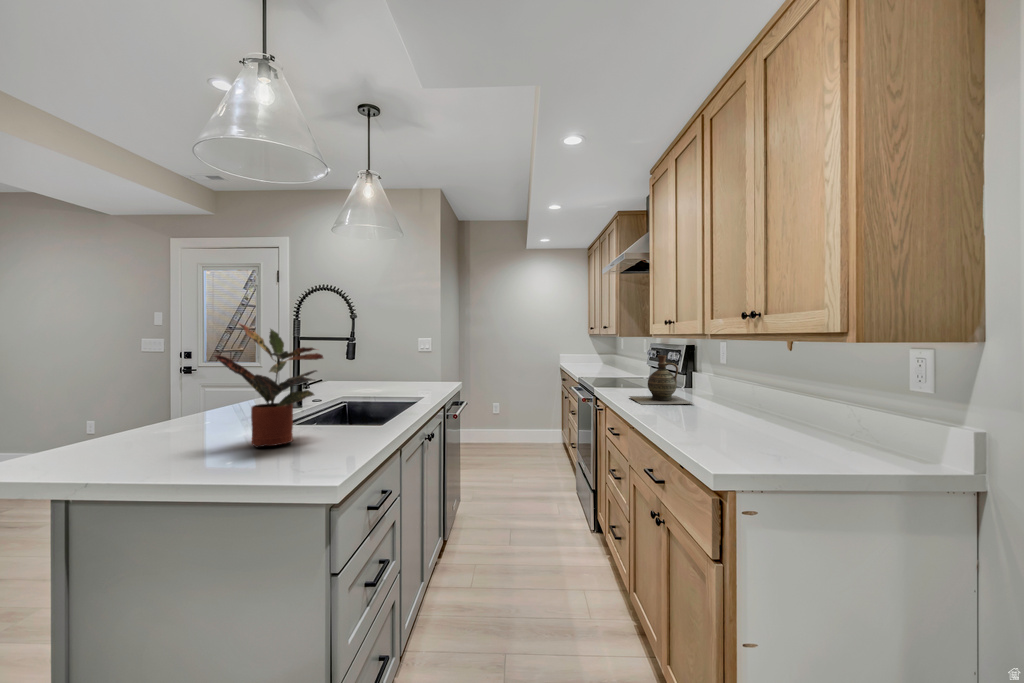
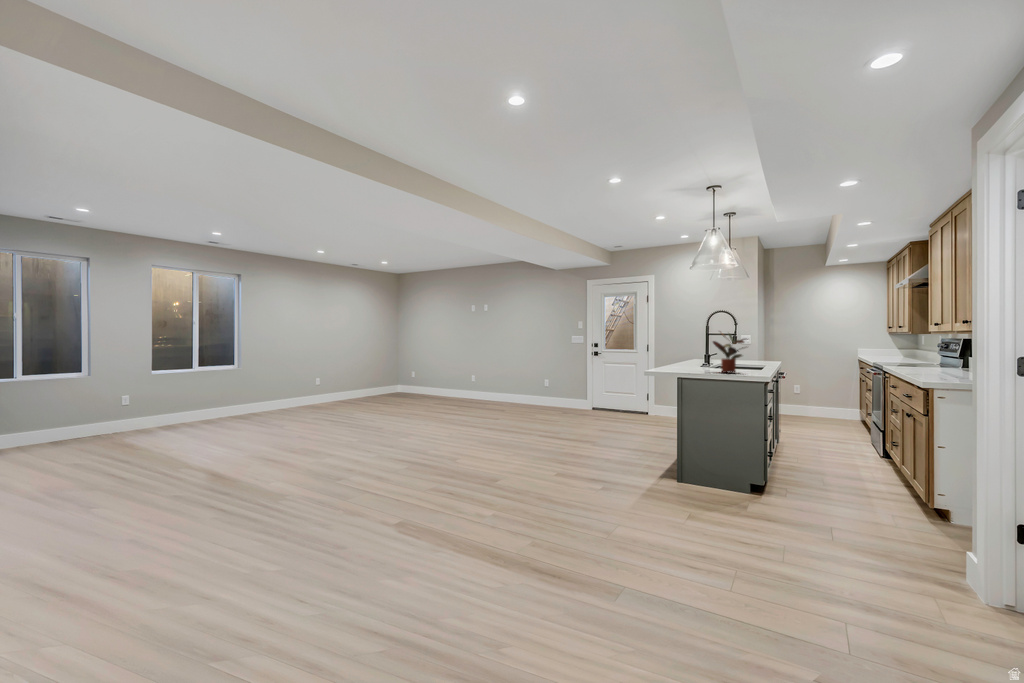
ceramic jug: present [629,355,693,404] -> none [907,345,955,374]

